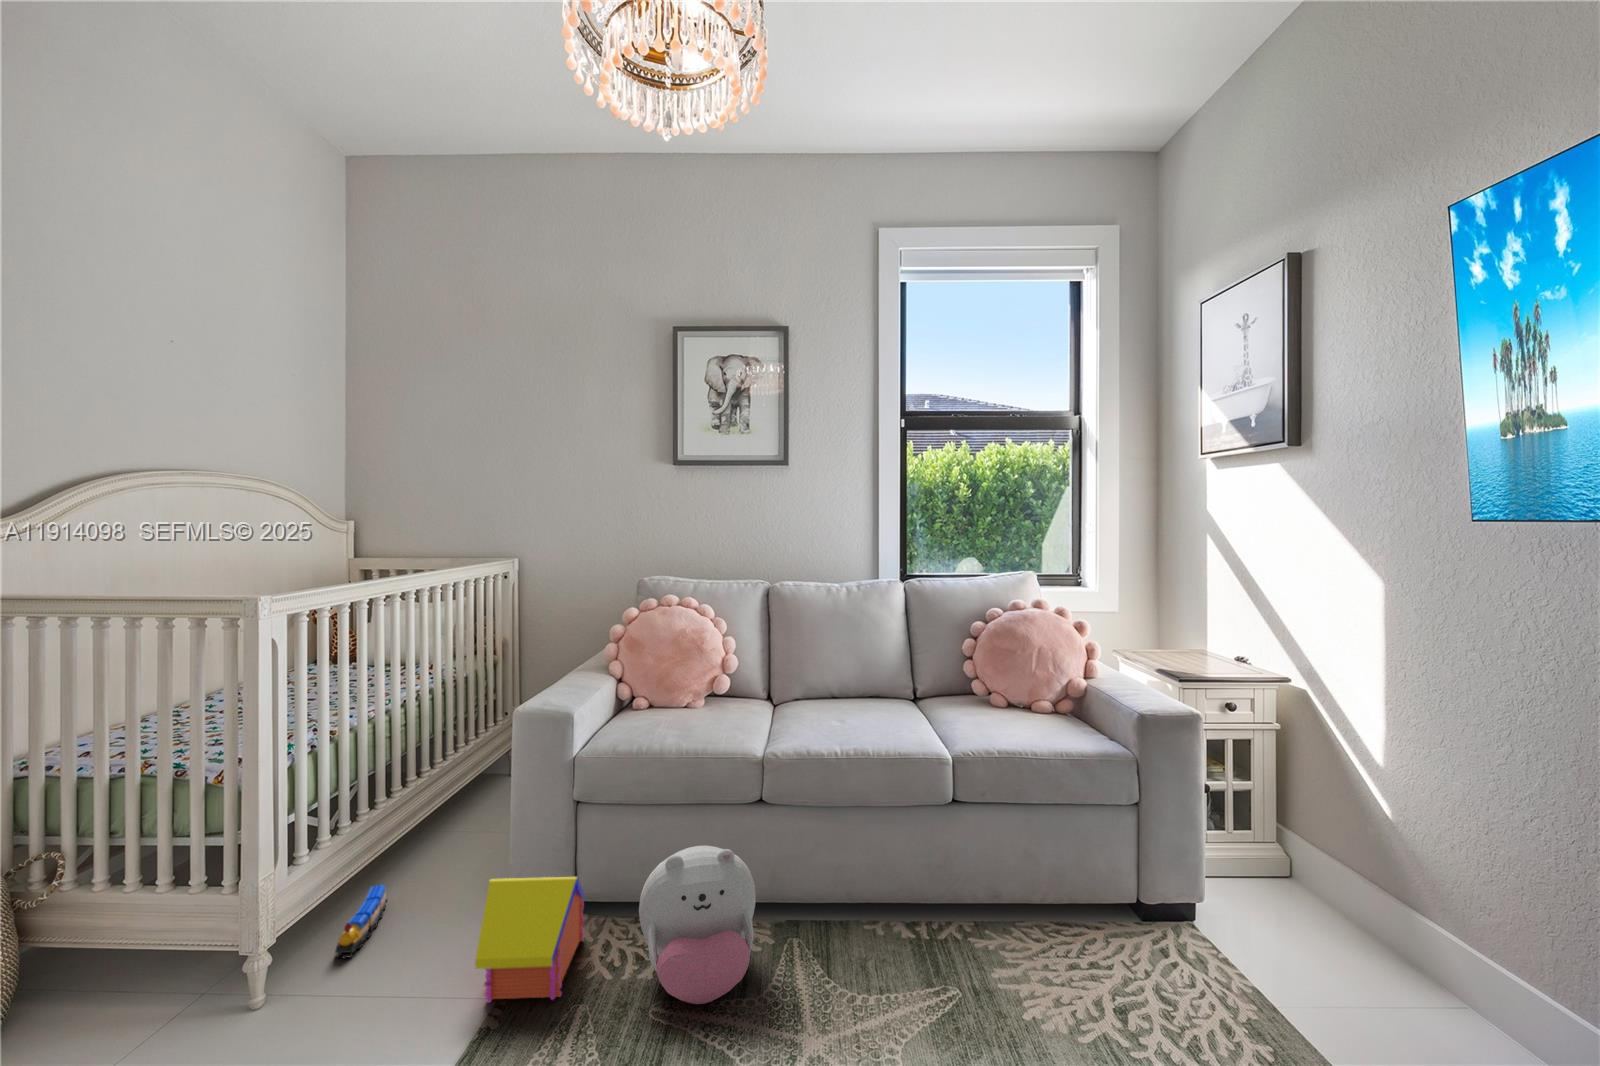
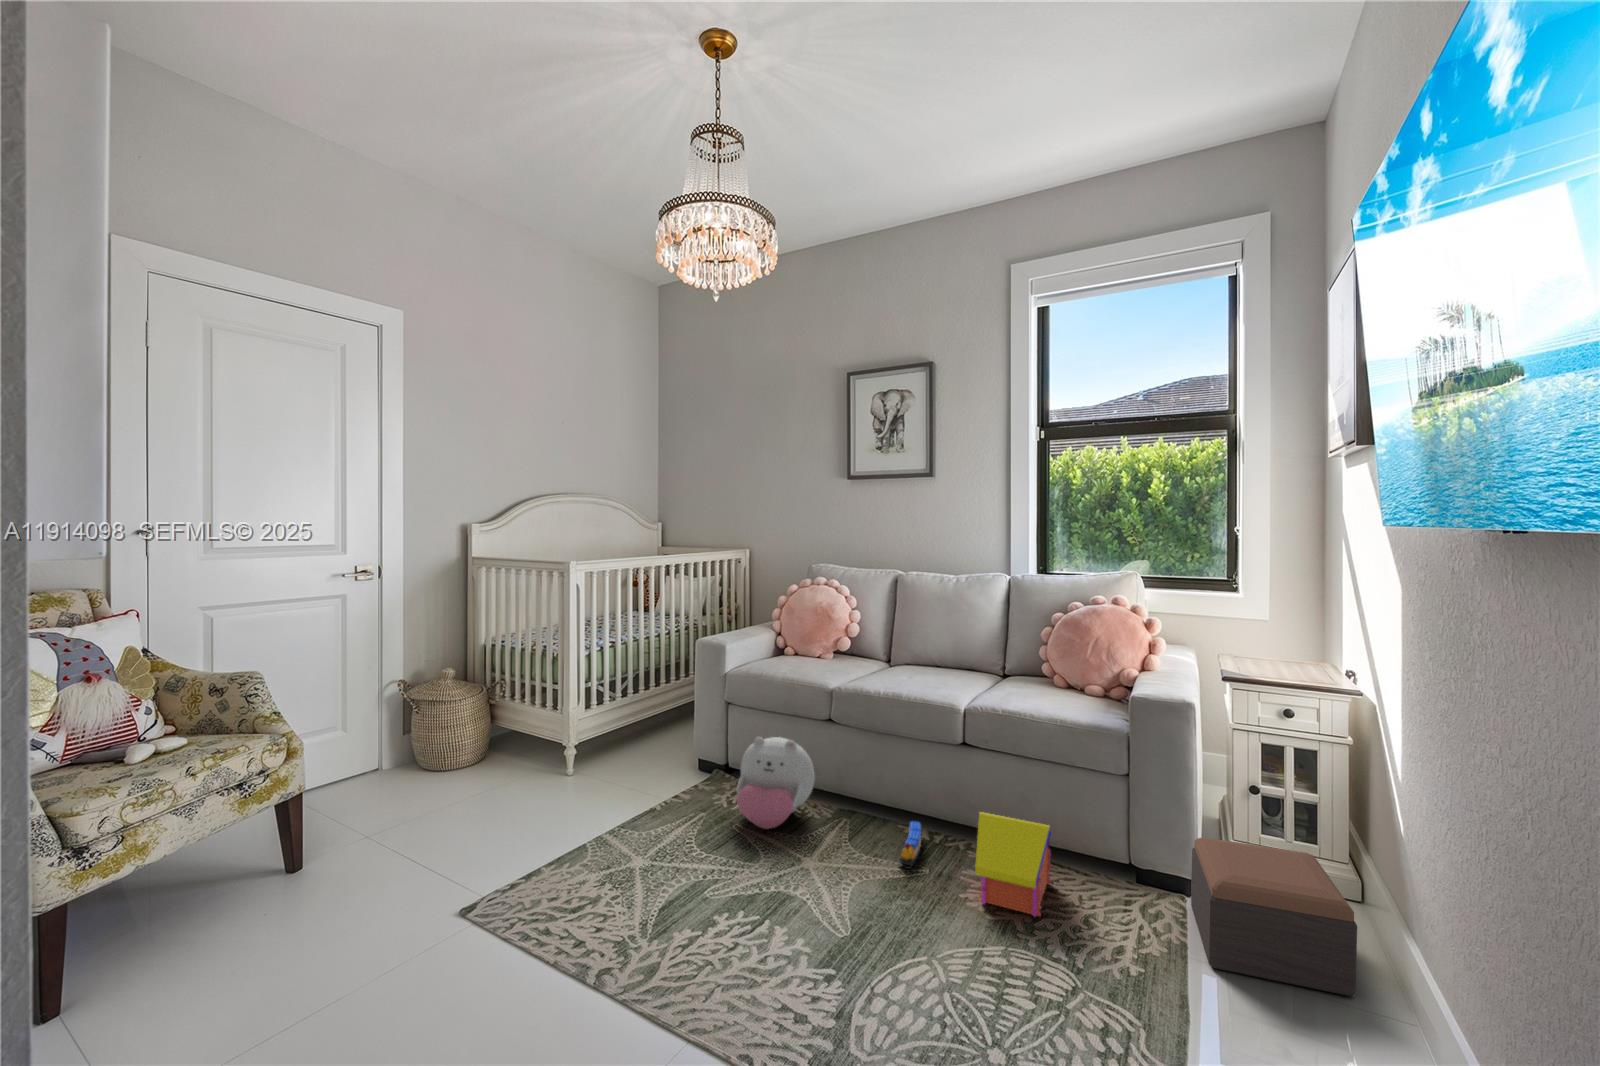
footstool: none [1215,855,1436,1026] -> present [1191,838,1357,997]
toy house: present [475,877,584,1003] -> present [975,812,1051,916]
toy train: present [335,885,387,958] -> present [900,821,921,869]

